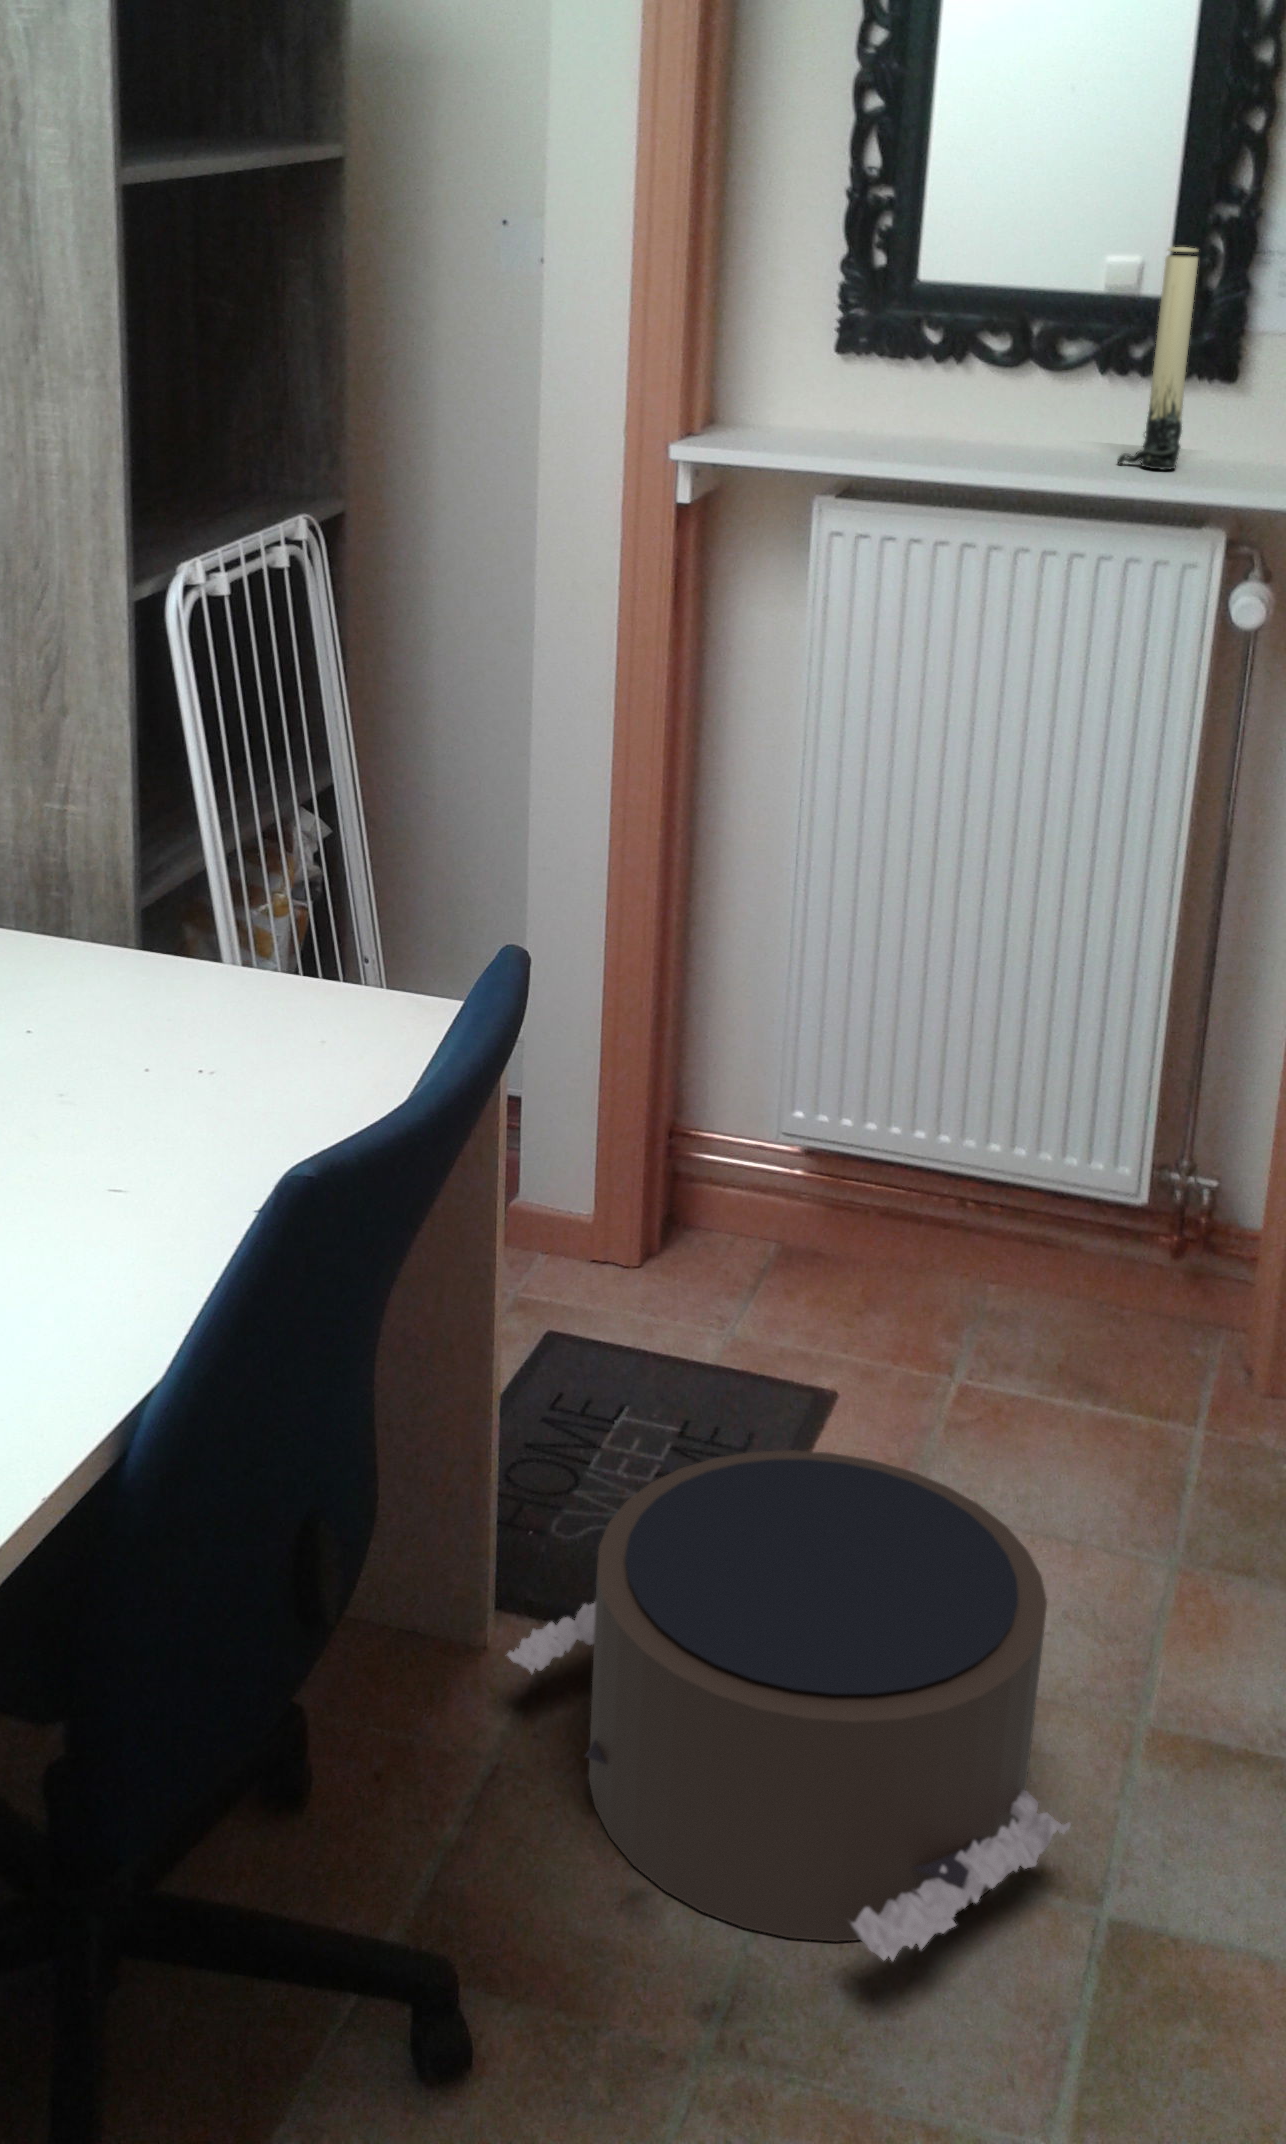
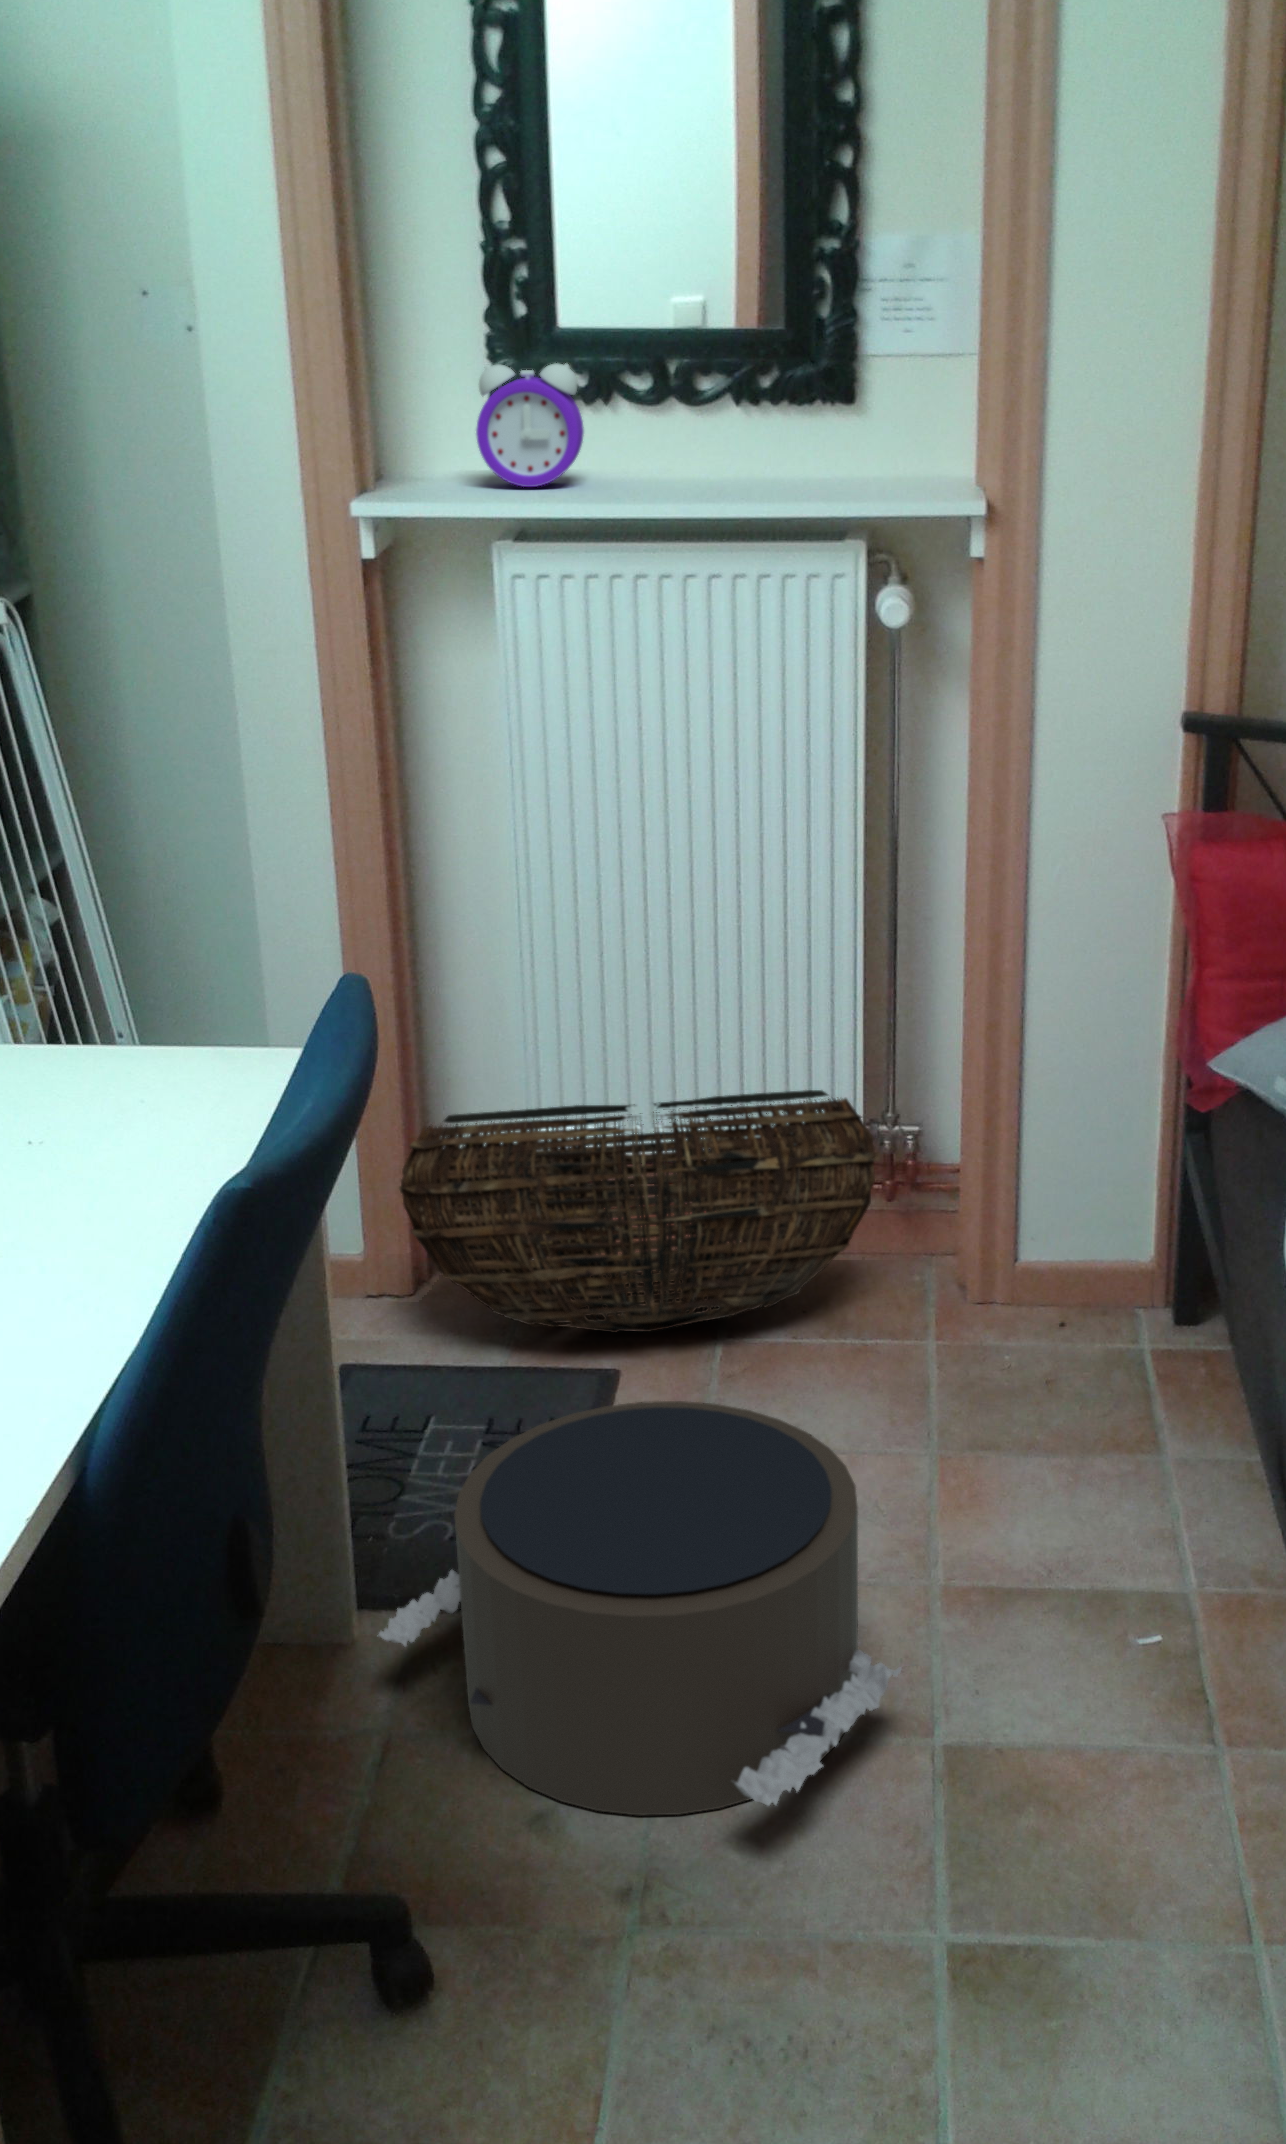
candle: present [1117,247,1198,469] -> none [761,279,815,487]
alarm clock: none [815,313,931,444] -> present [476,363,584,487]
basket: none [631,1090,1159,1358] -> present [399,1090,880,1333]

